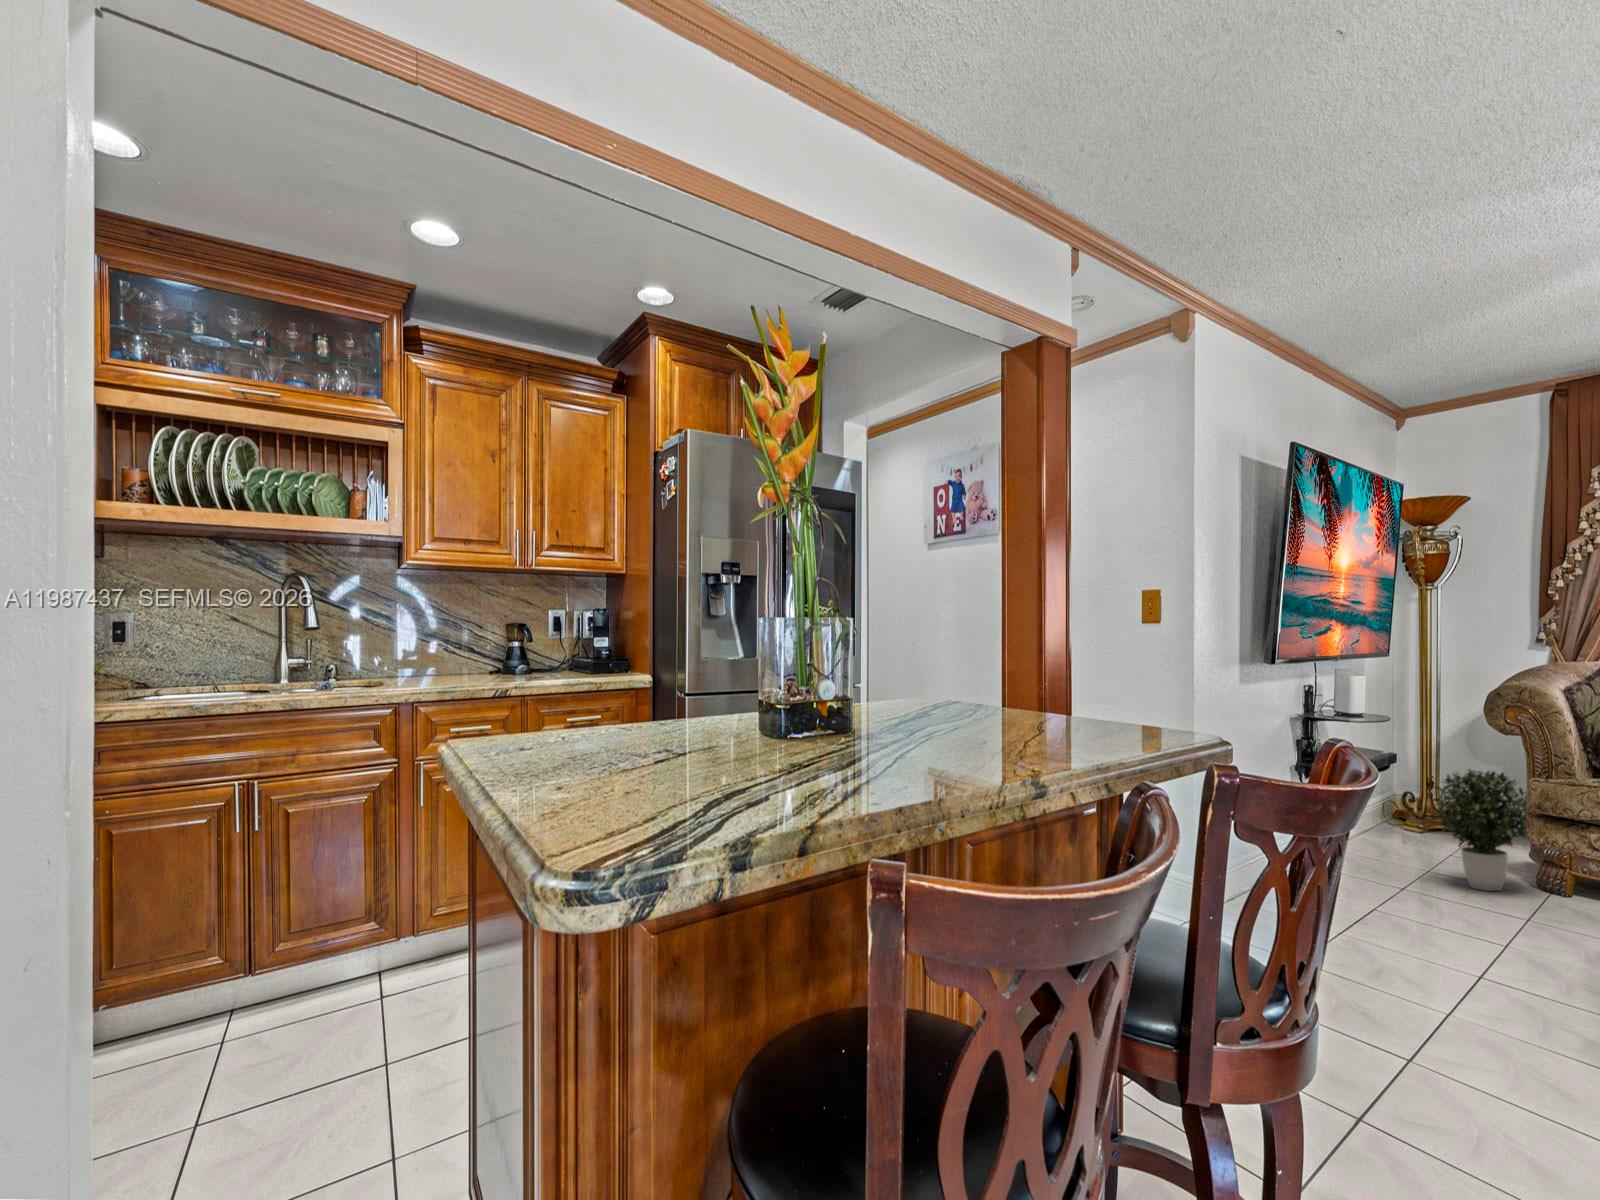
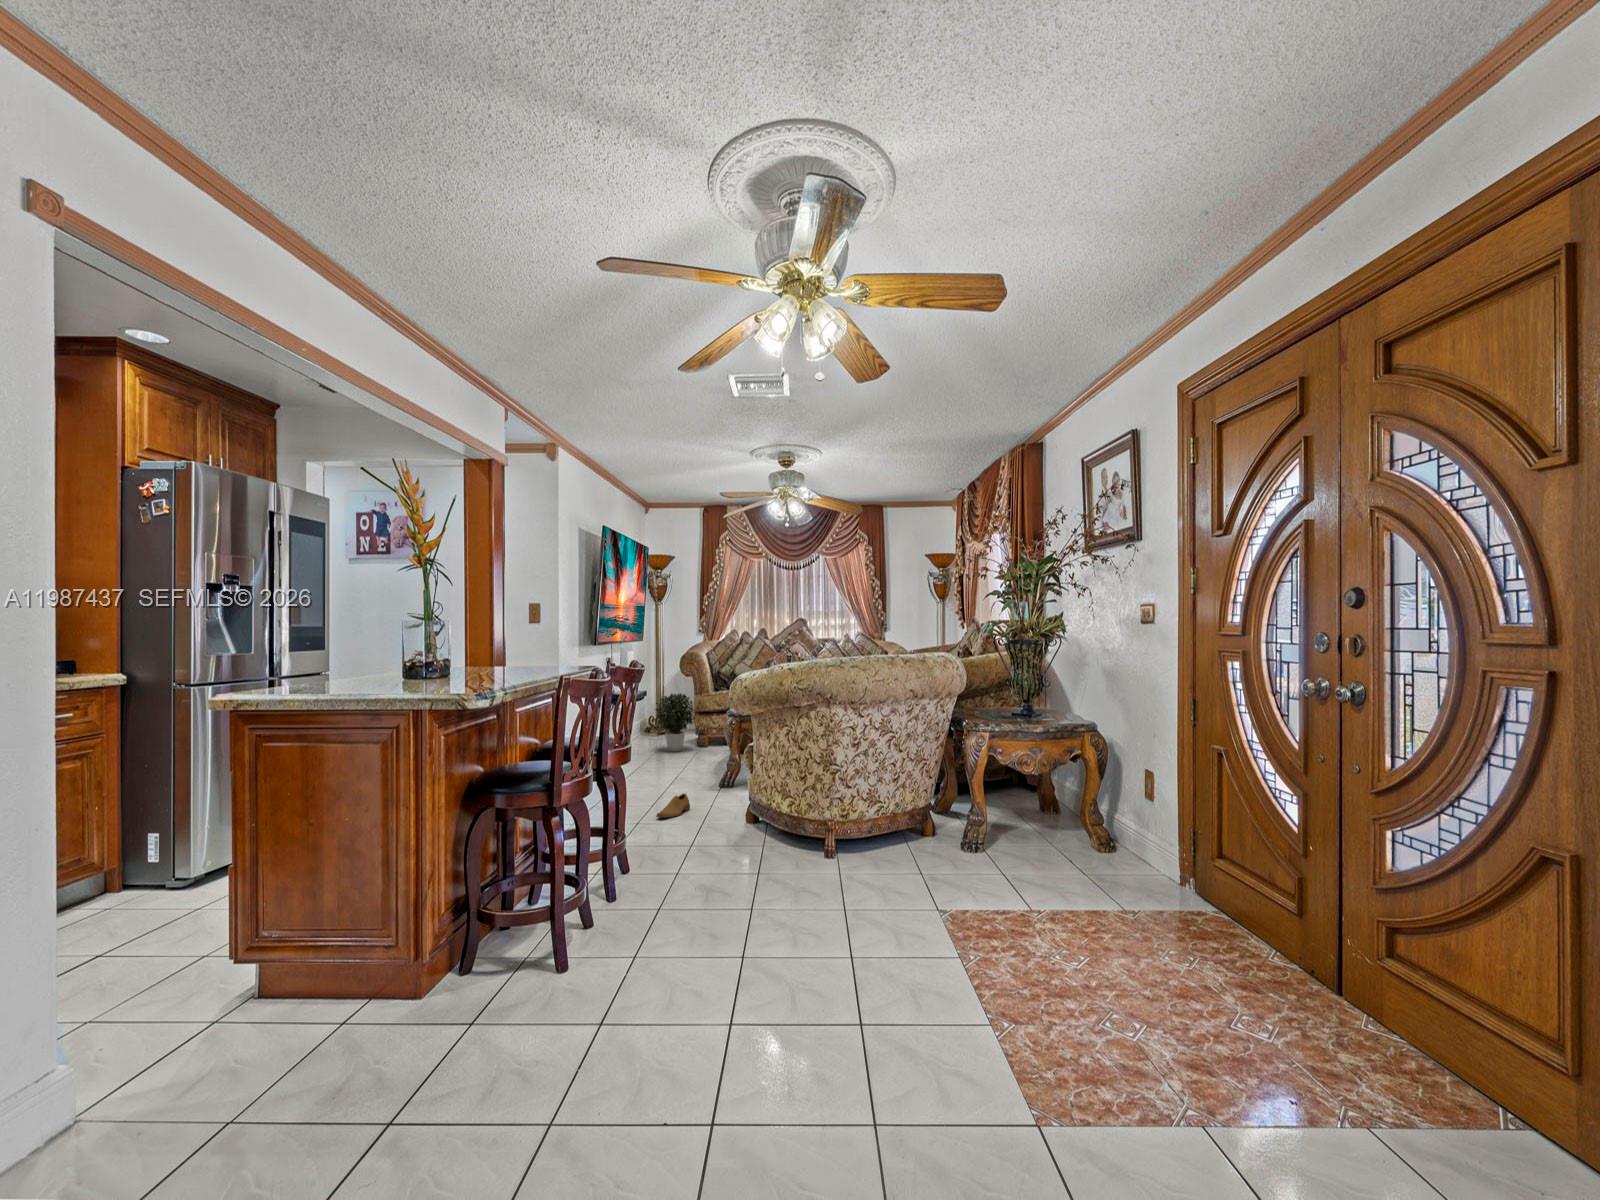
shoe: none [1435,1032,1532,1090] -> present [656,793,690,818]

